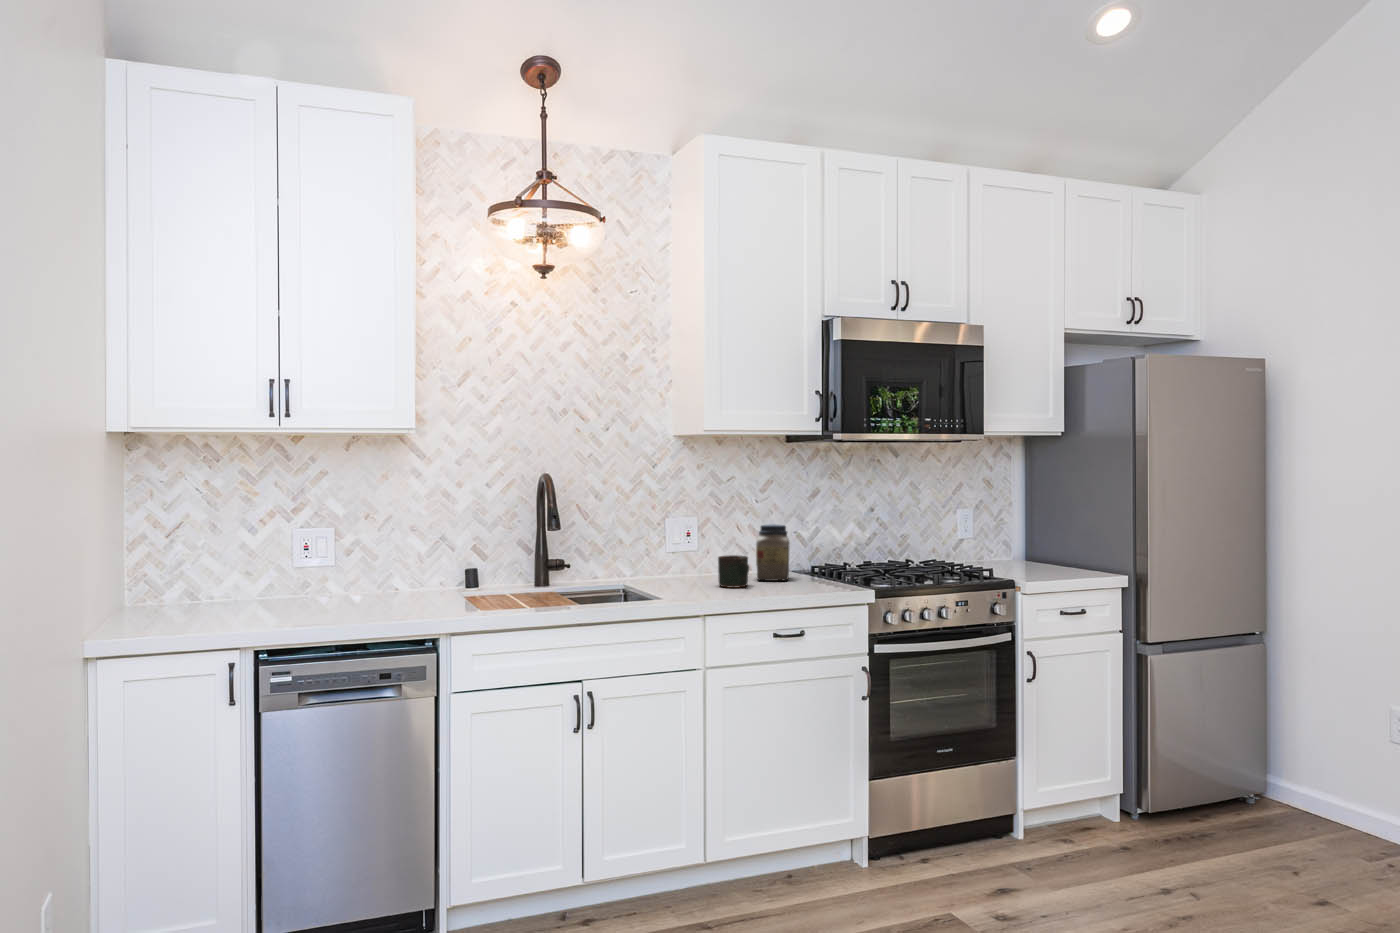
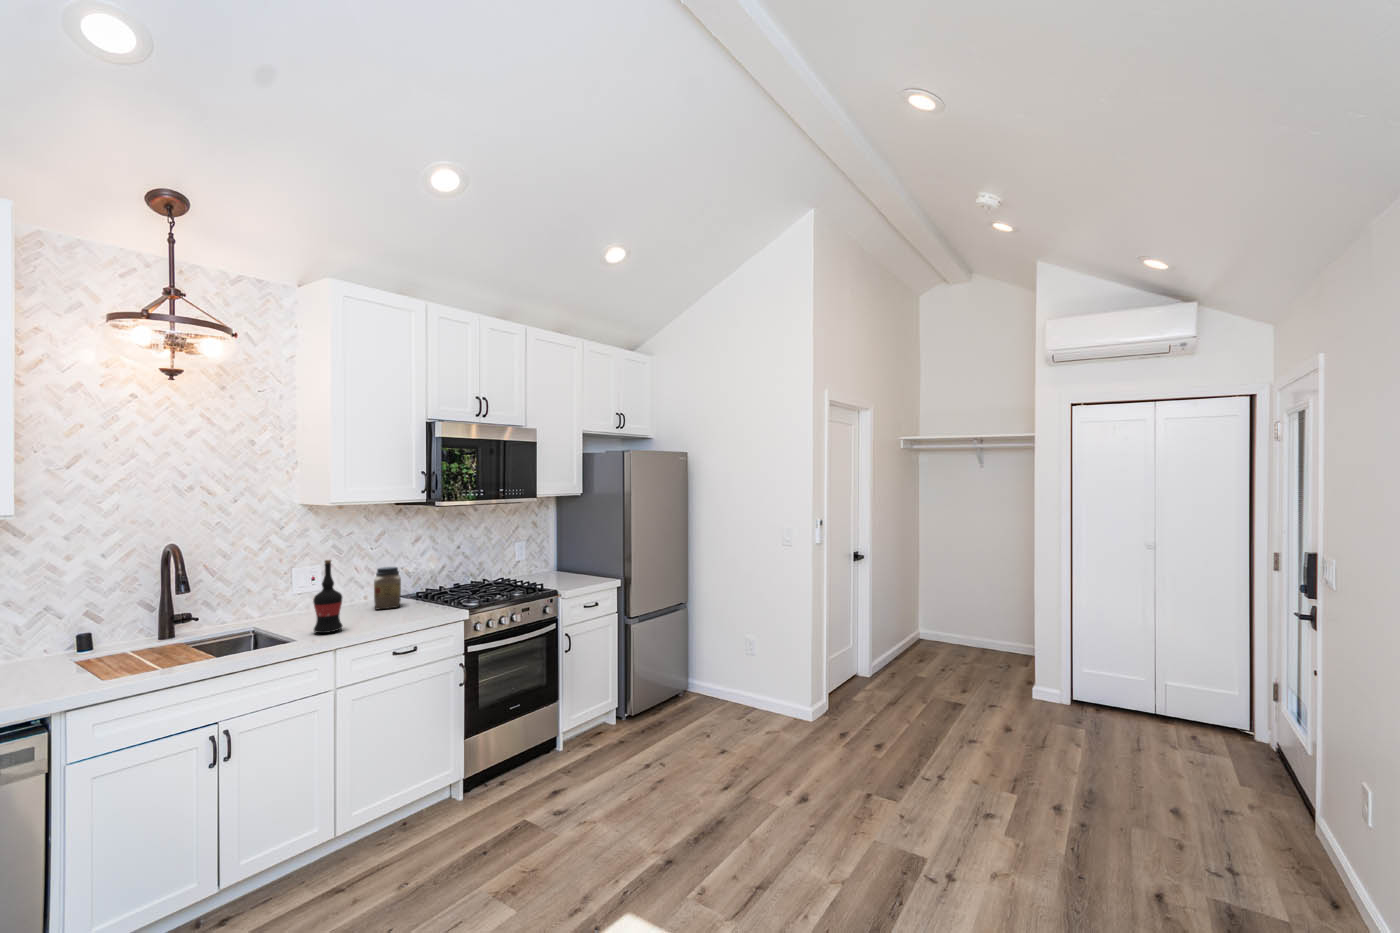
wine bottle: none [683,502,716,596] -> present [313,560,342,633]
mug: present [718,555,749,588] -> none [342,594,370,620]

